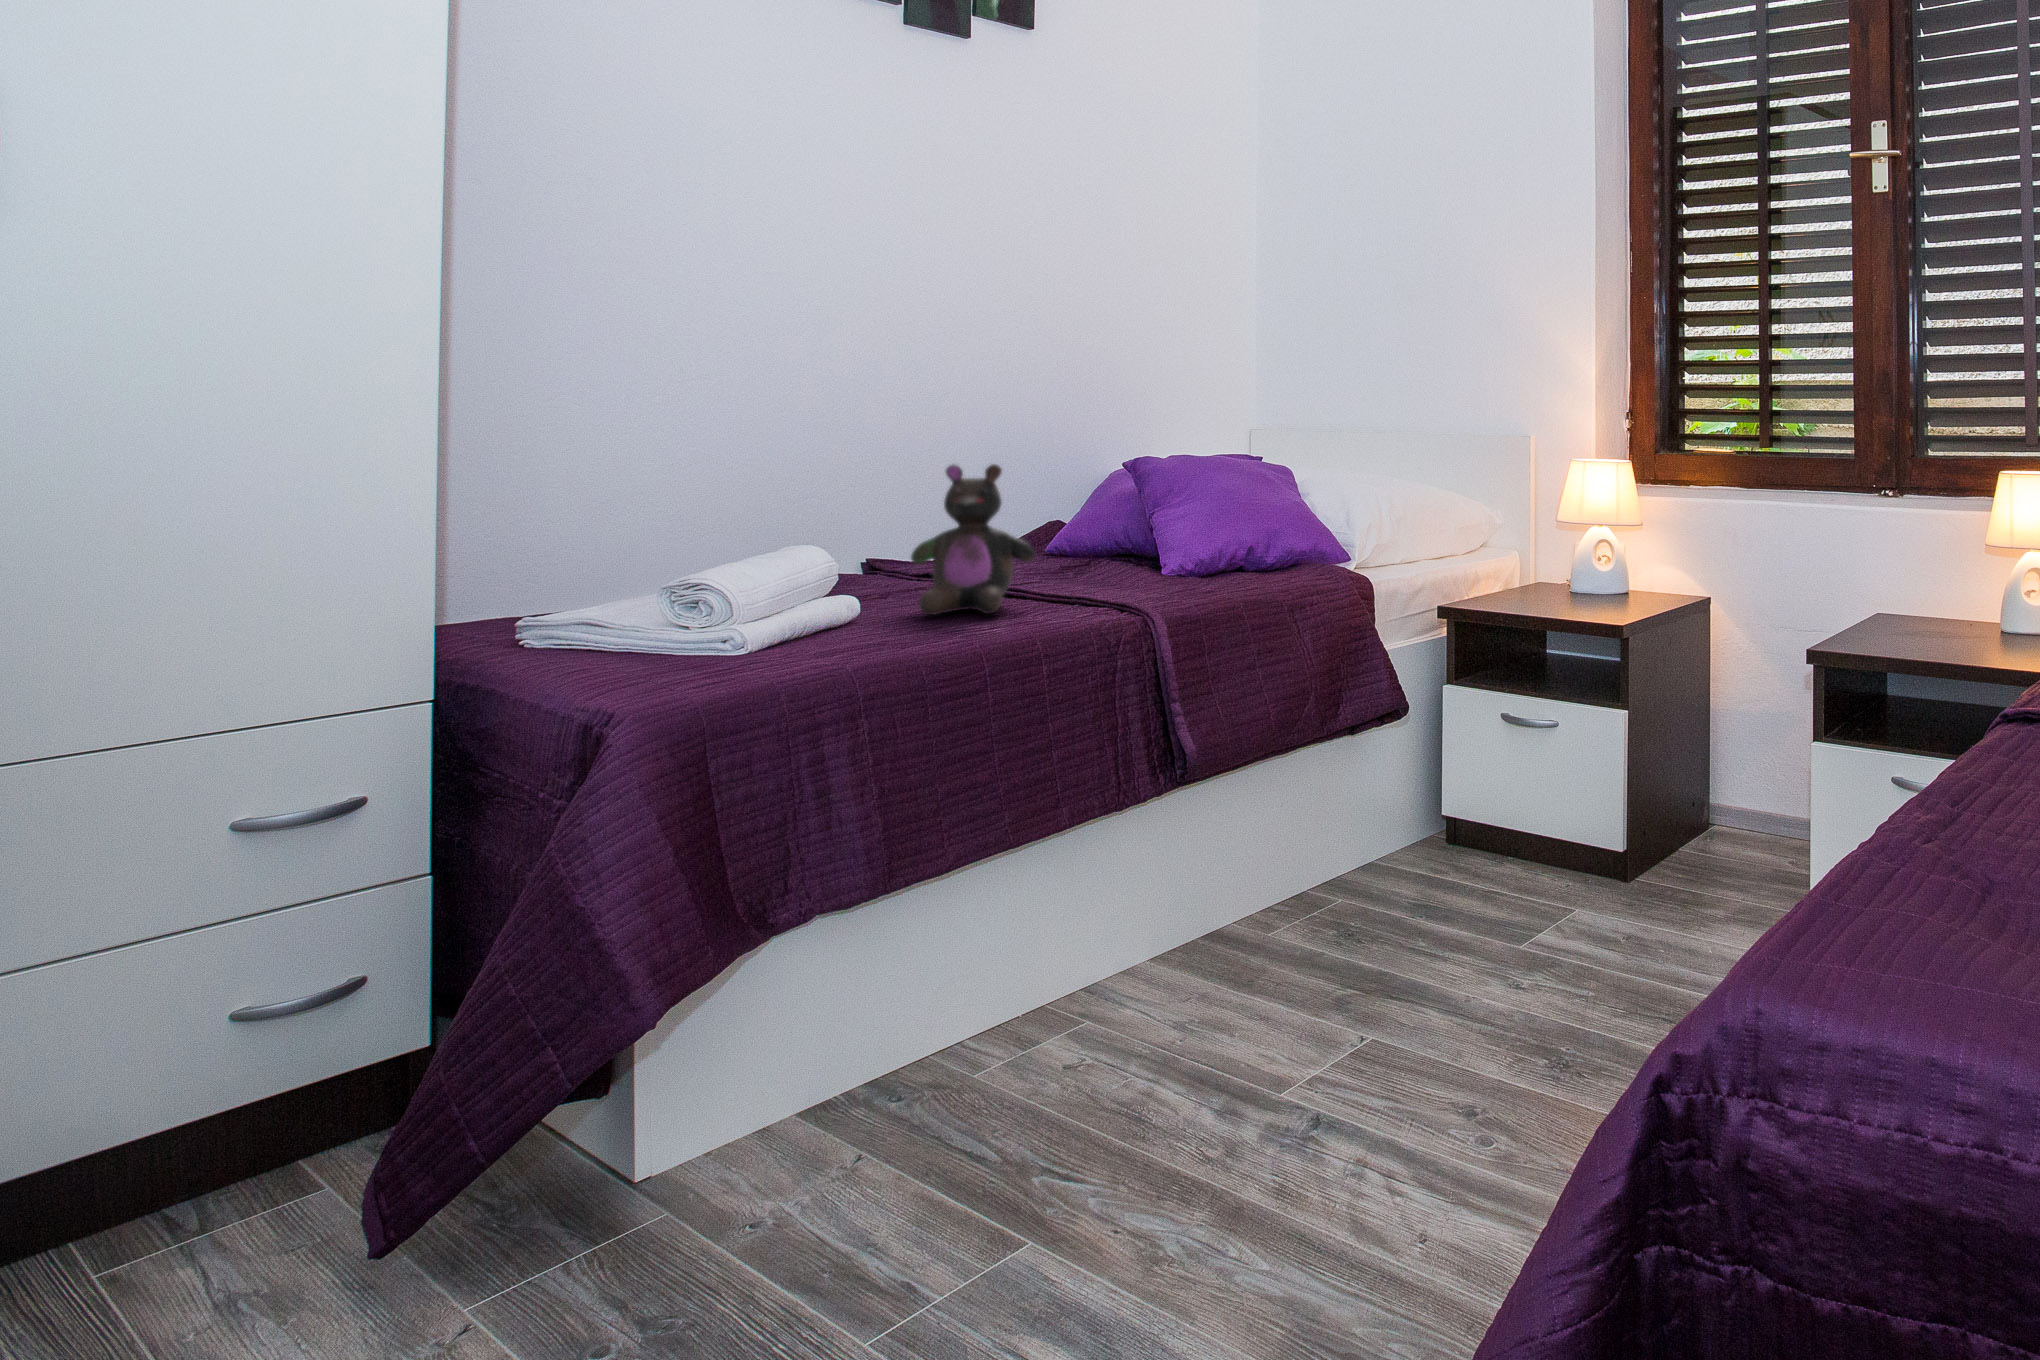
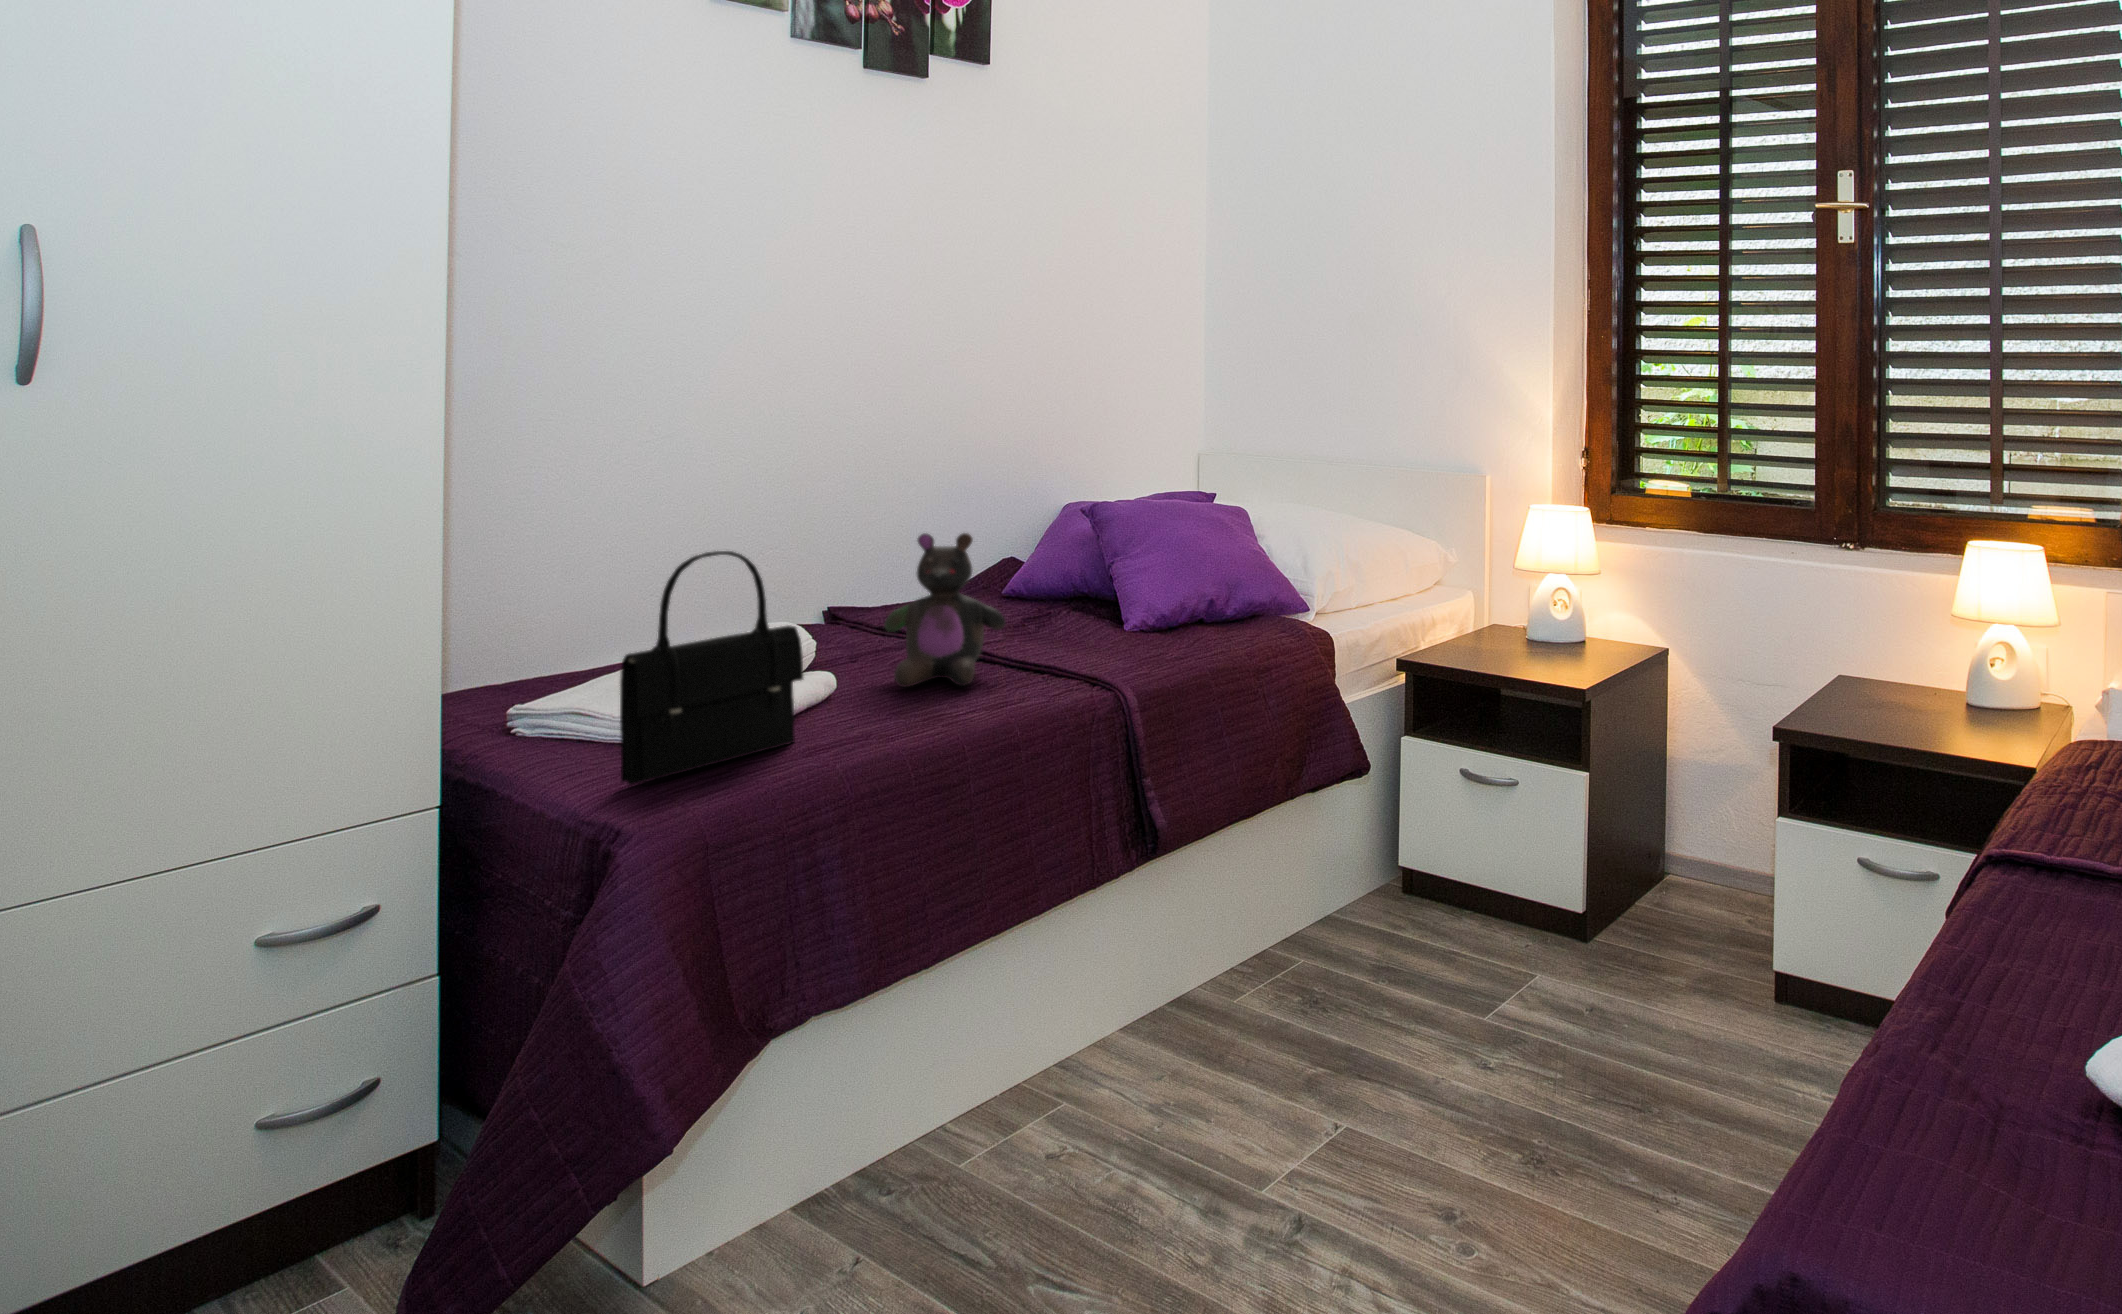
handbag: none [629,455,822,684] -> present [620,551,803,785]

